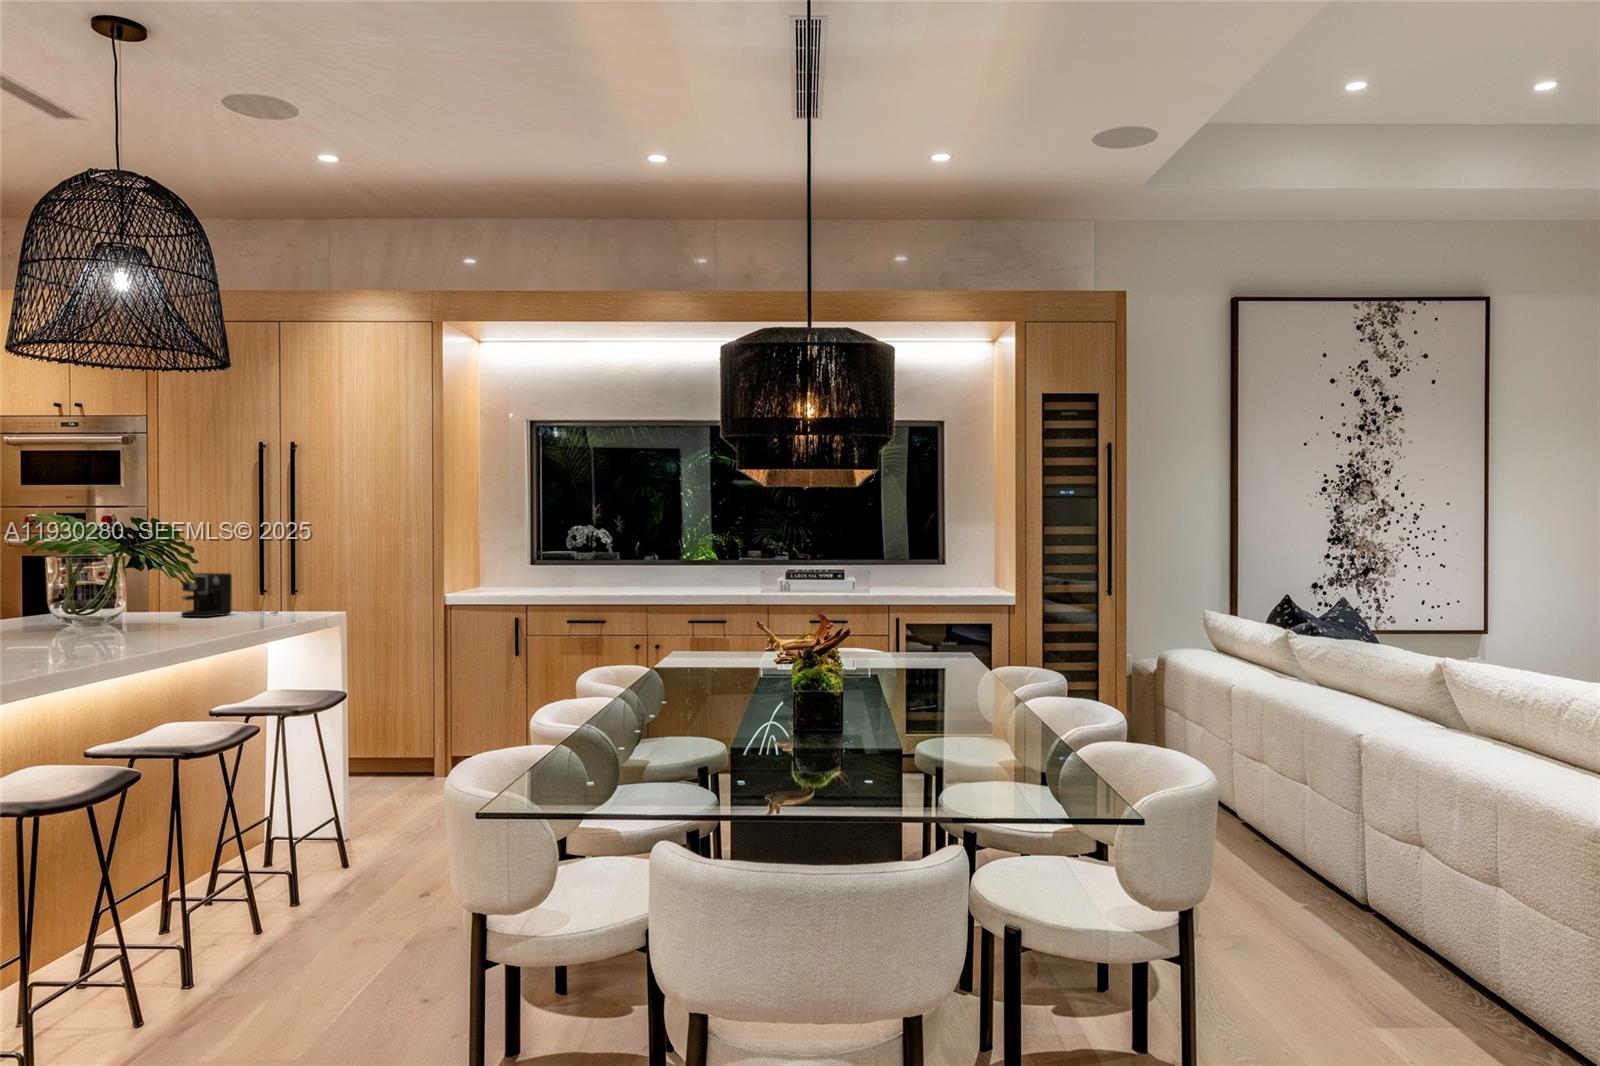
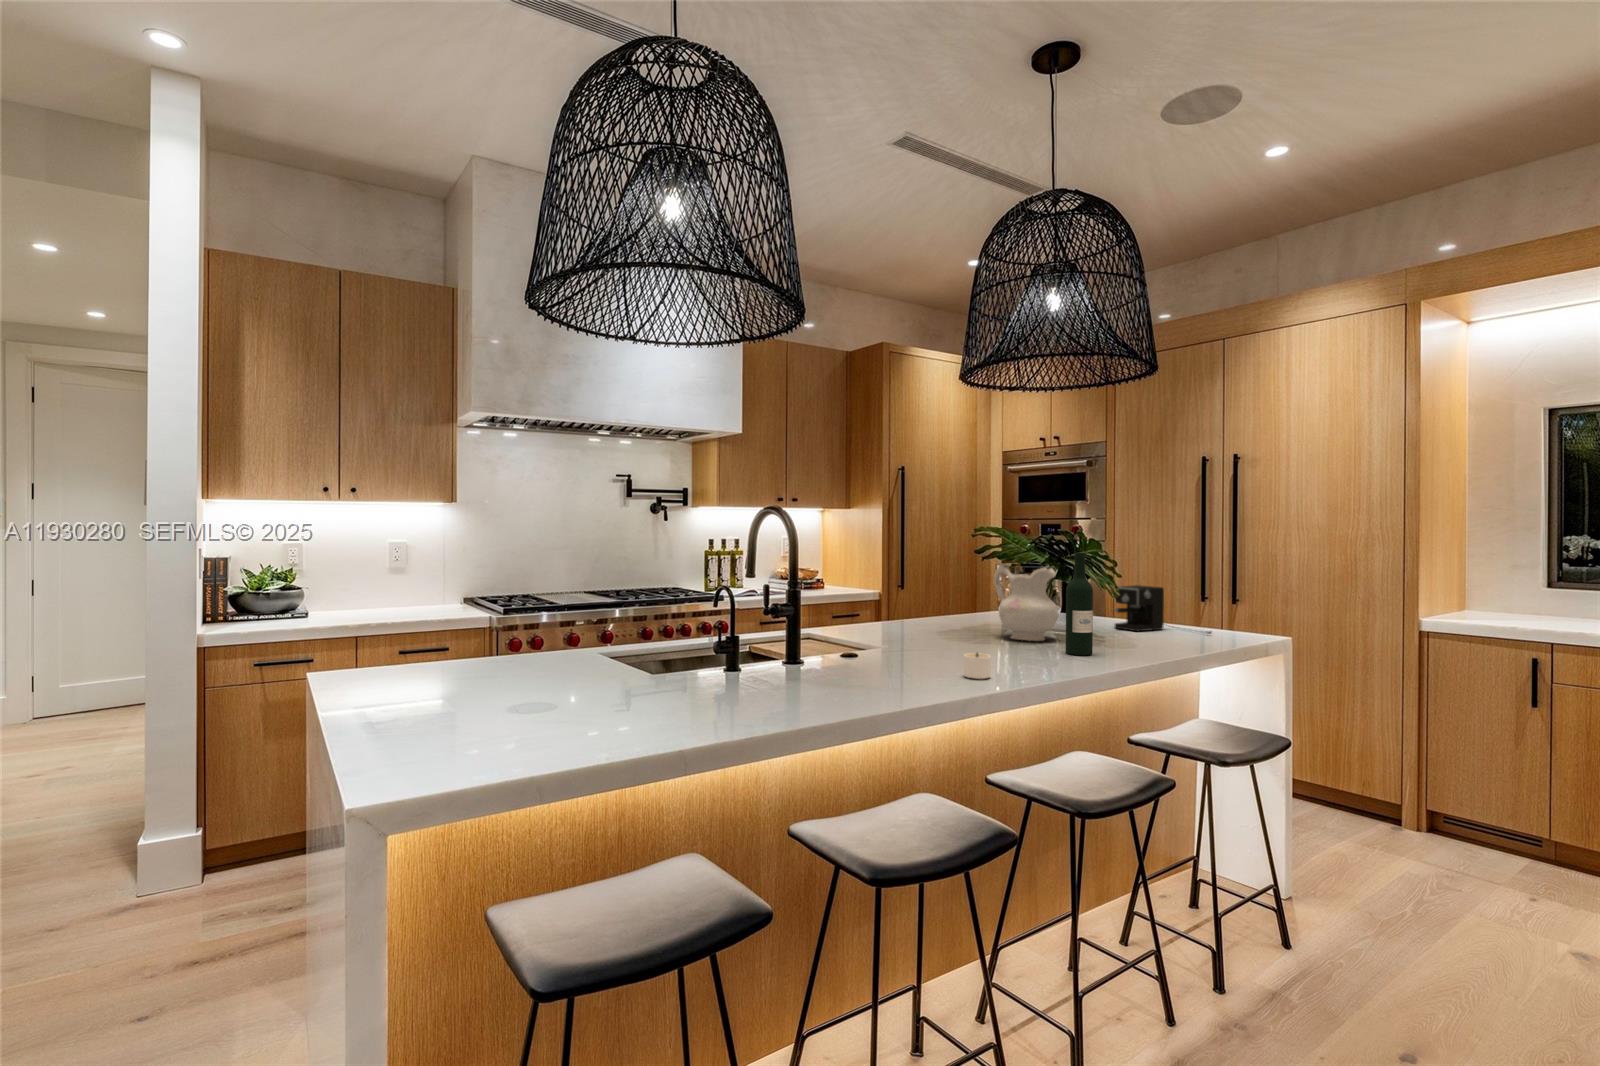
wine bottle: none [144,539,172,637] -> present [1066,553,1093,655]
ceramic pitcher: none [48,553,127,632] -> present [994,564,1058,641]
candle: none [51,635,94,660] -> present [964,653,991,679]

